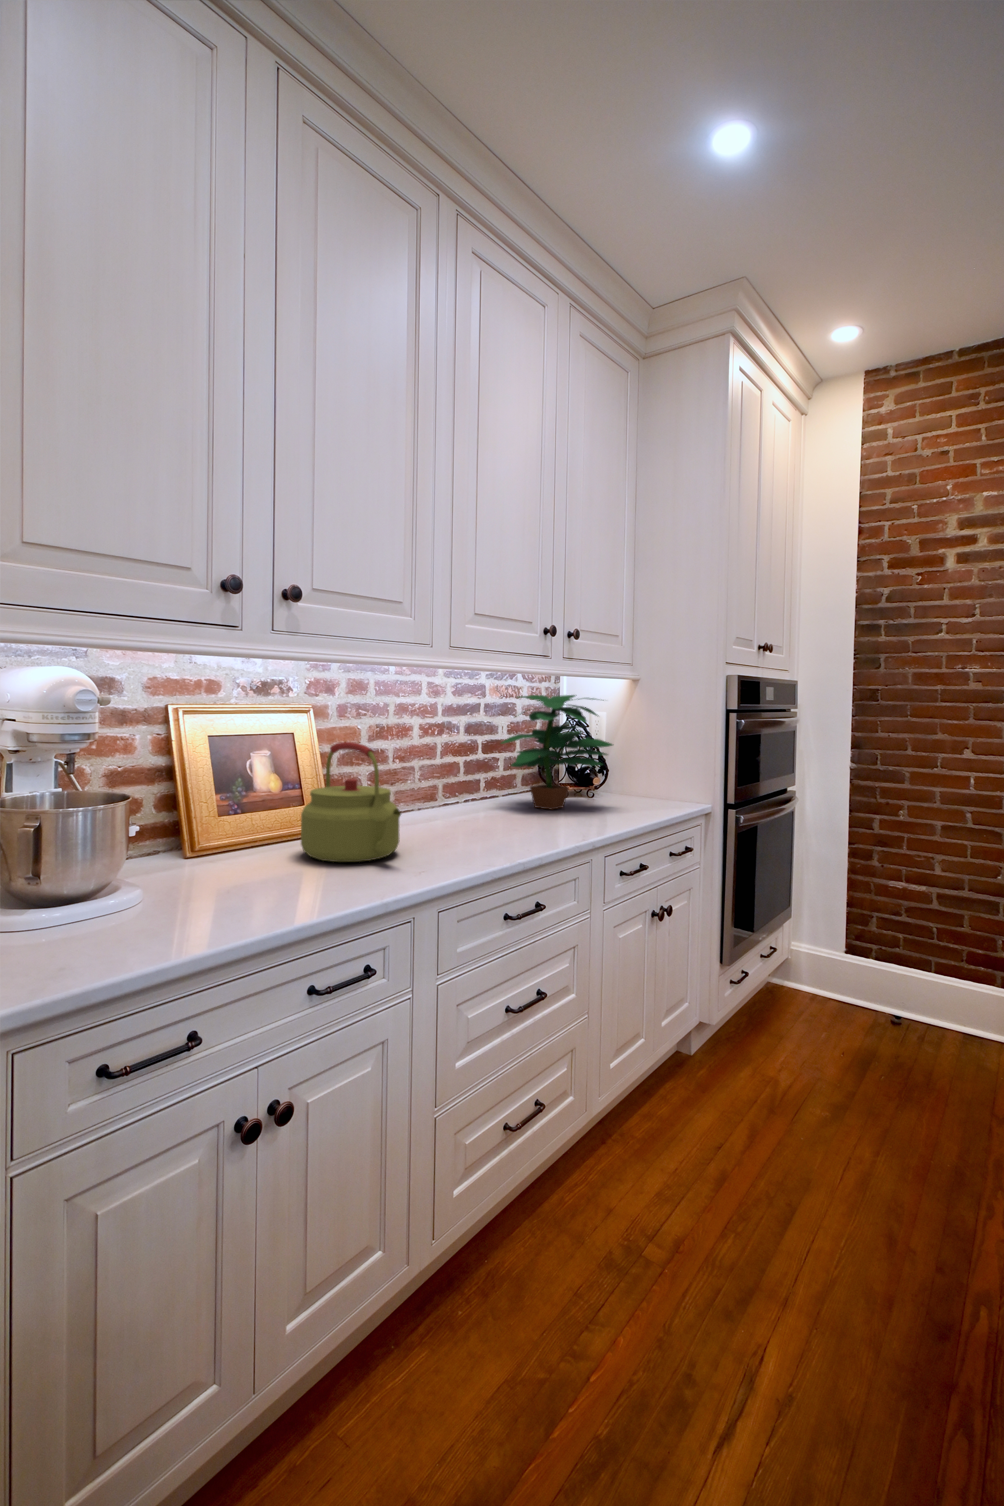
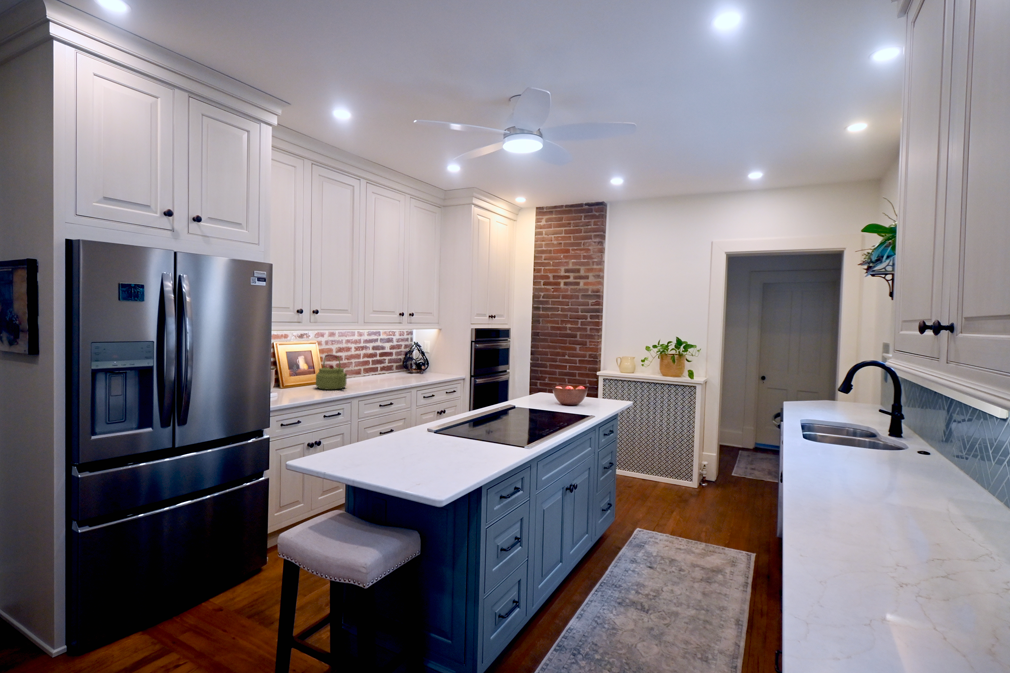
potted plant: present [501,695,612,810] -> none [385,335,428,377]

